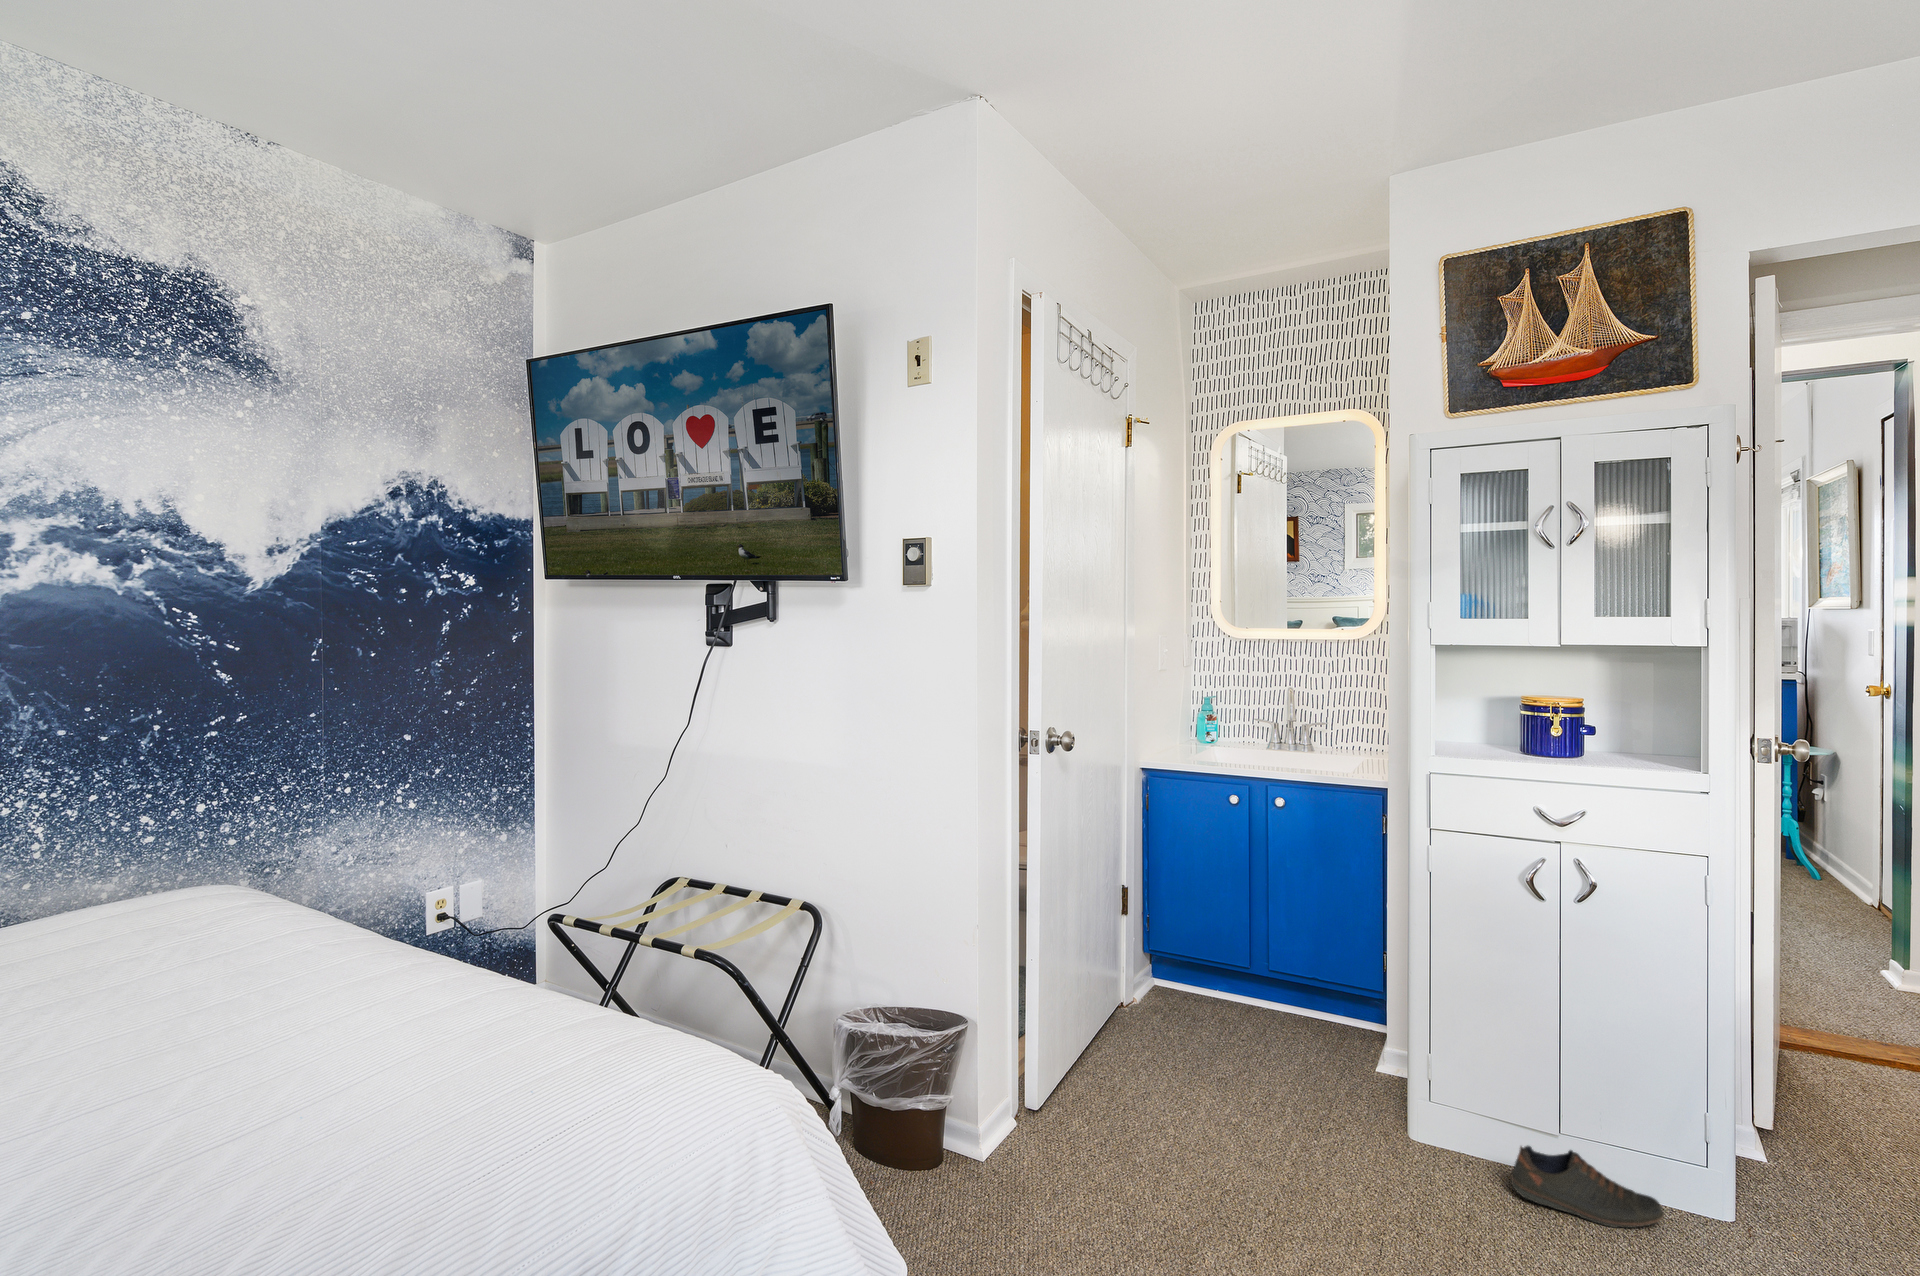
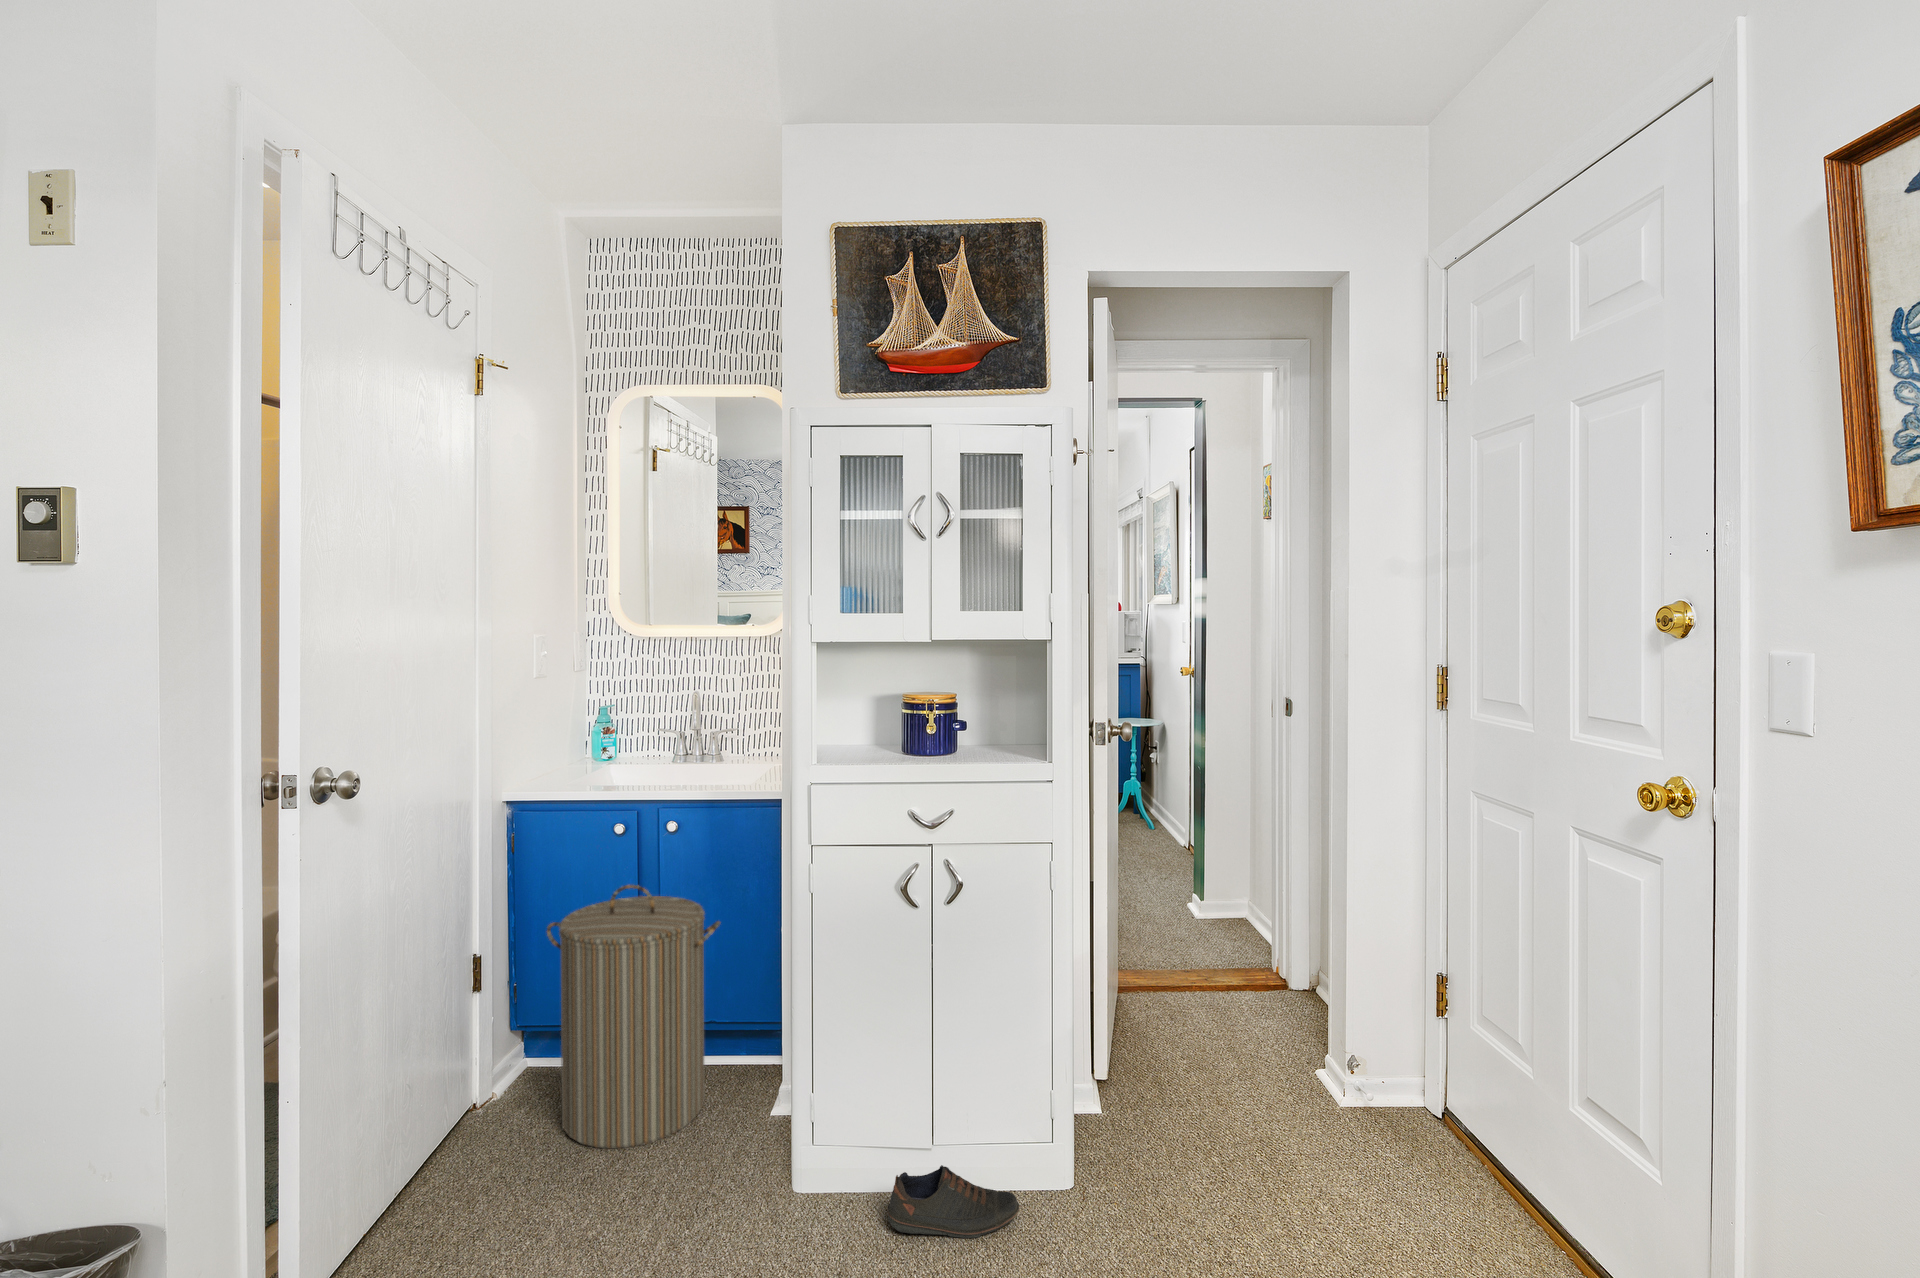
laundry hamper: none [1176,849,1325,1070] -> present [547,885,720,1149]

